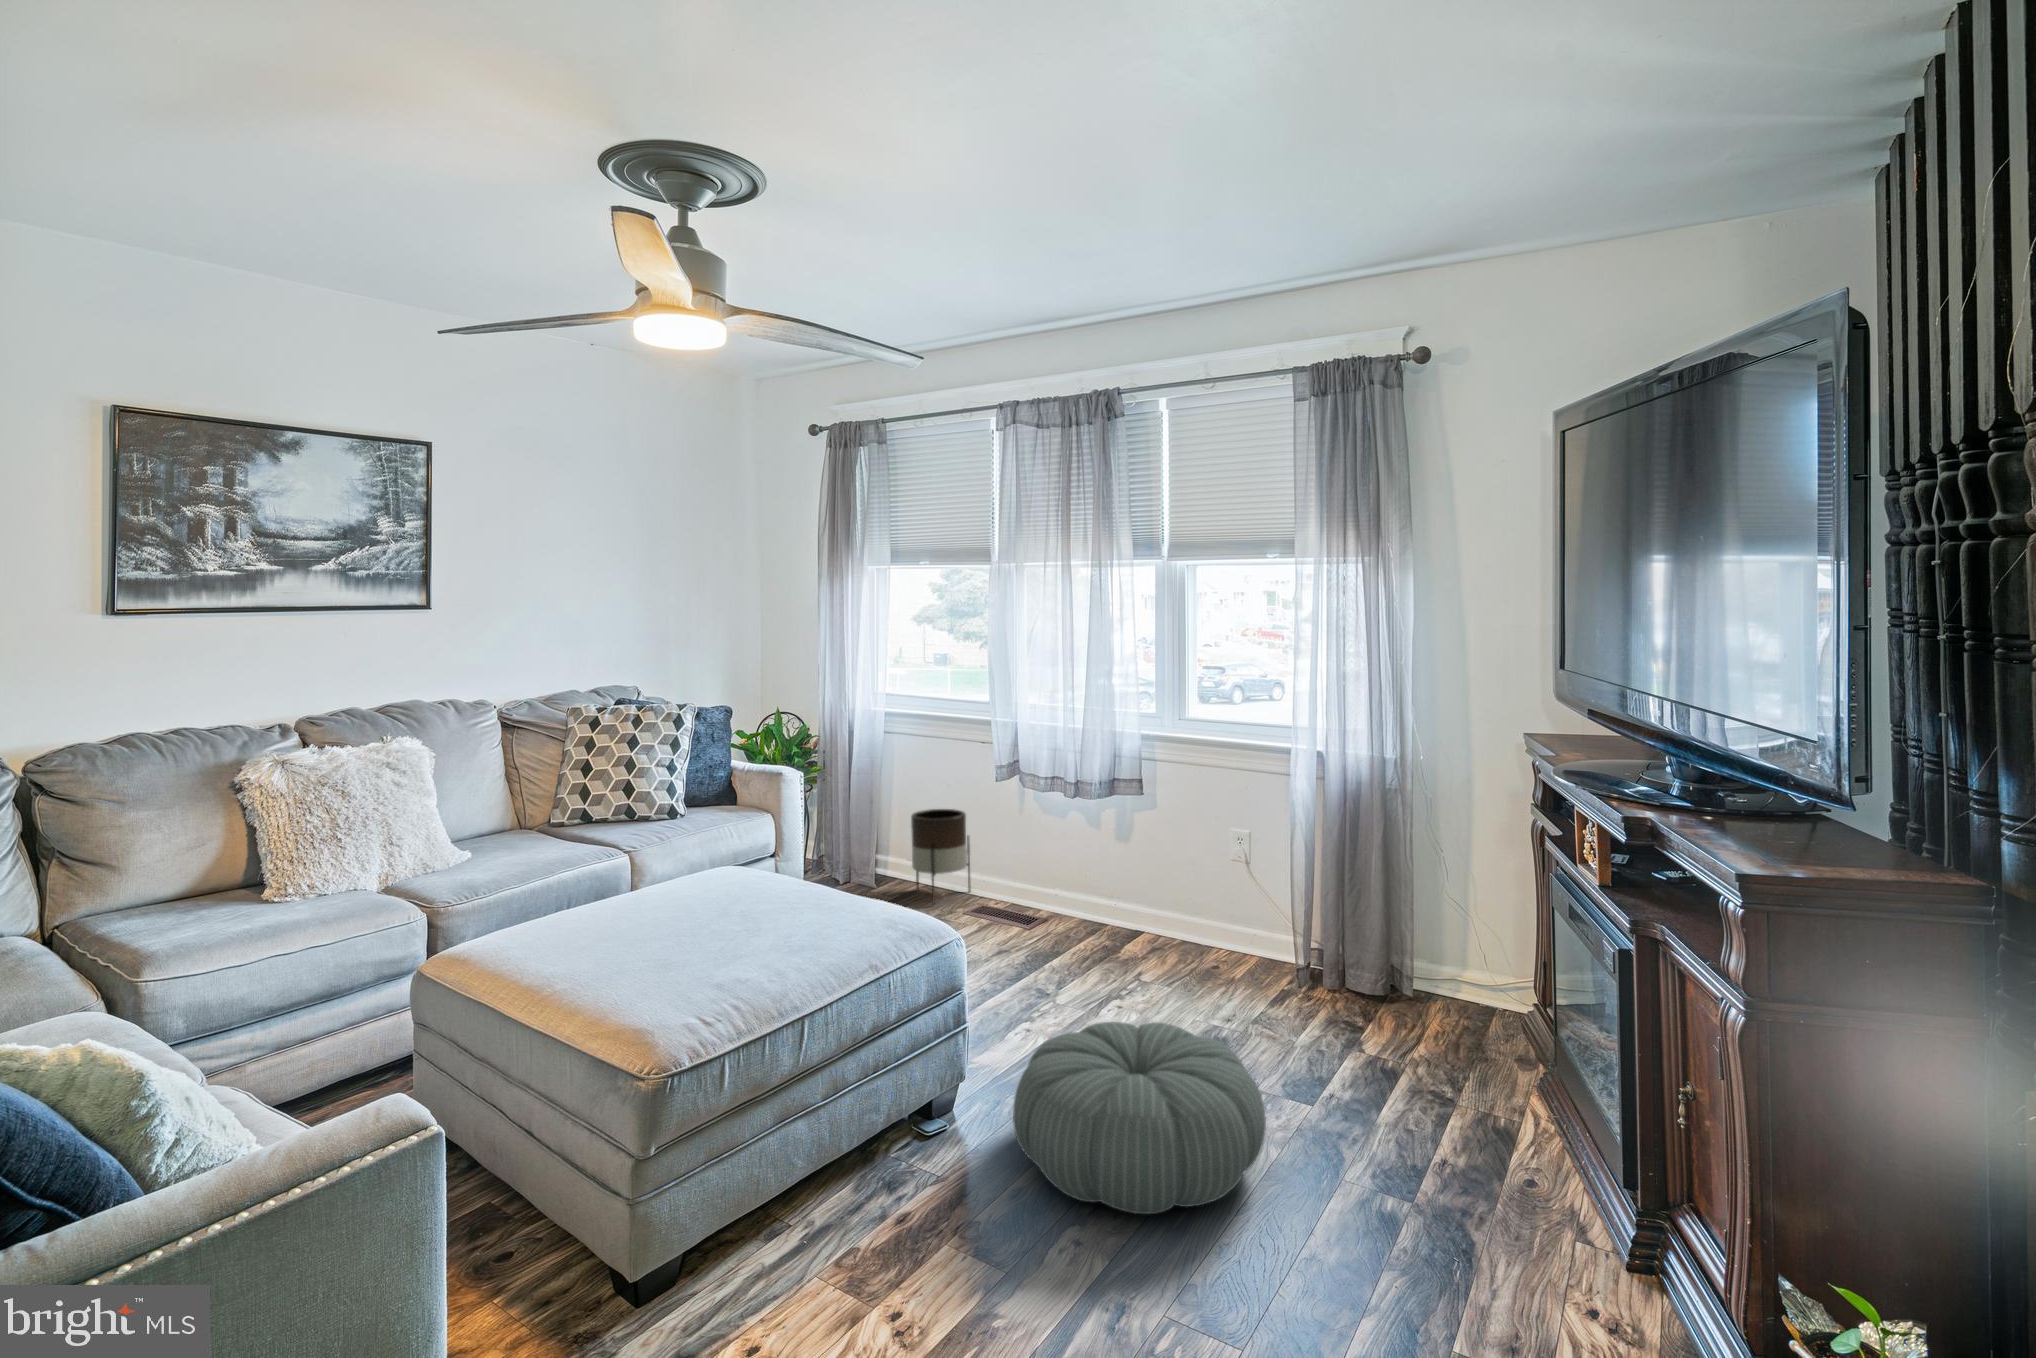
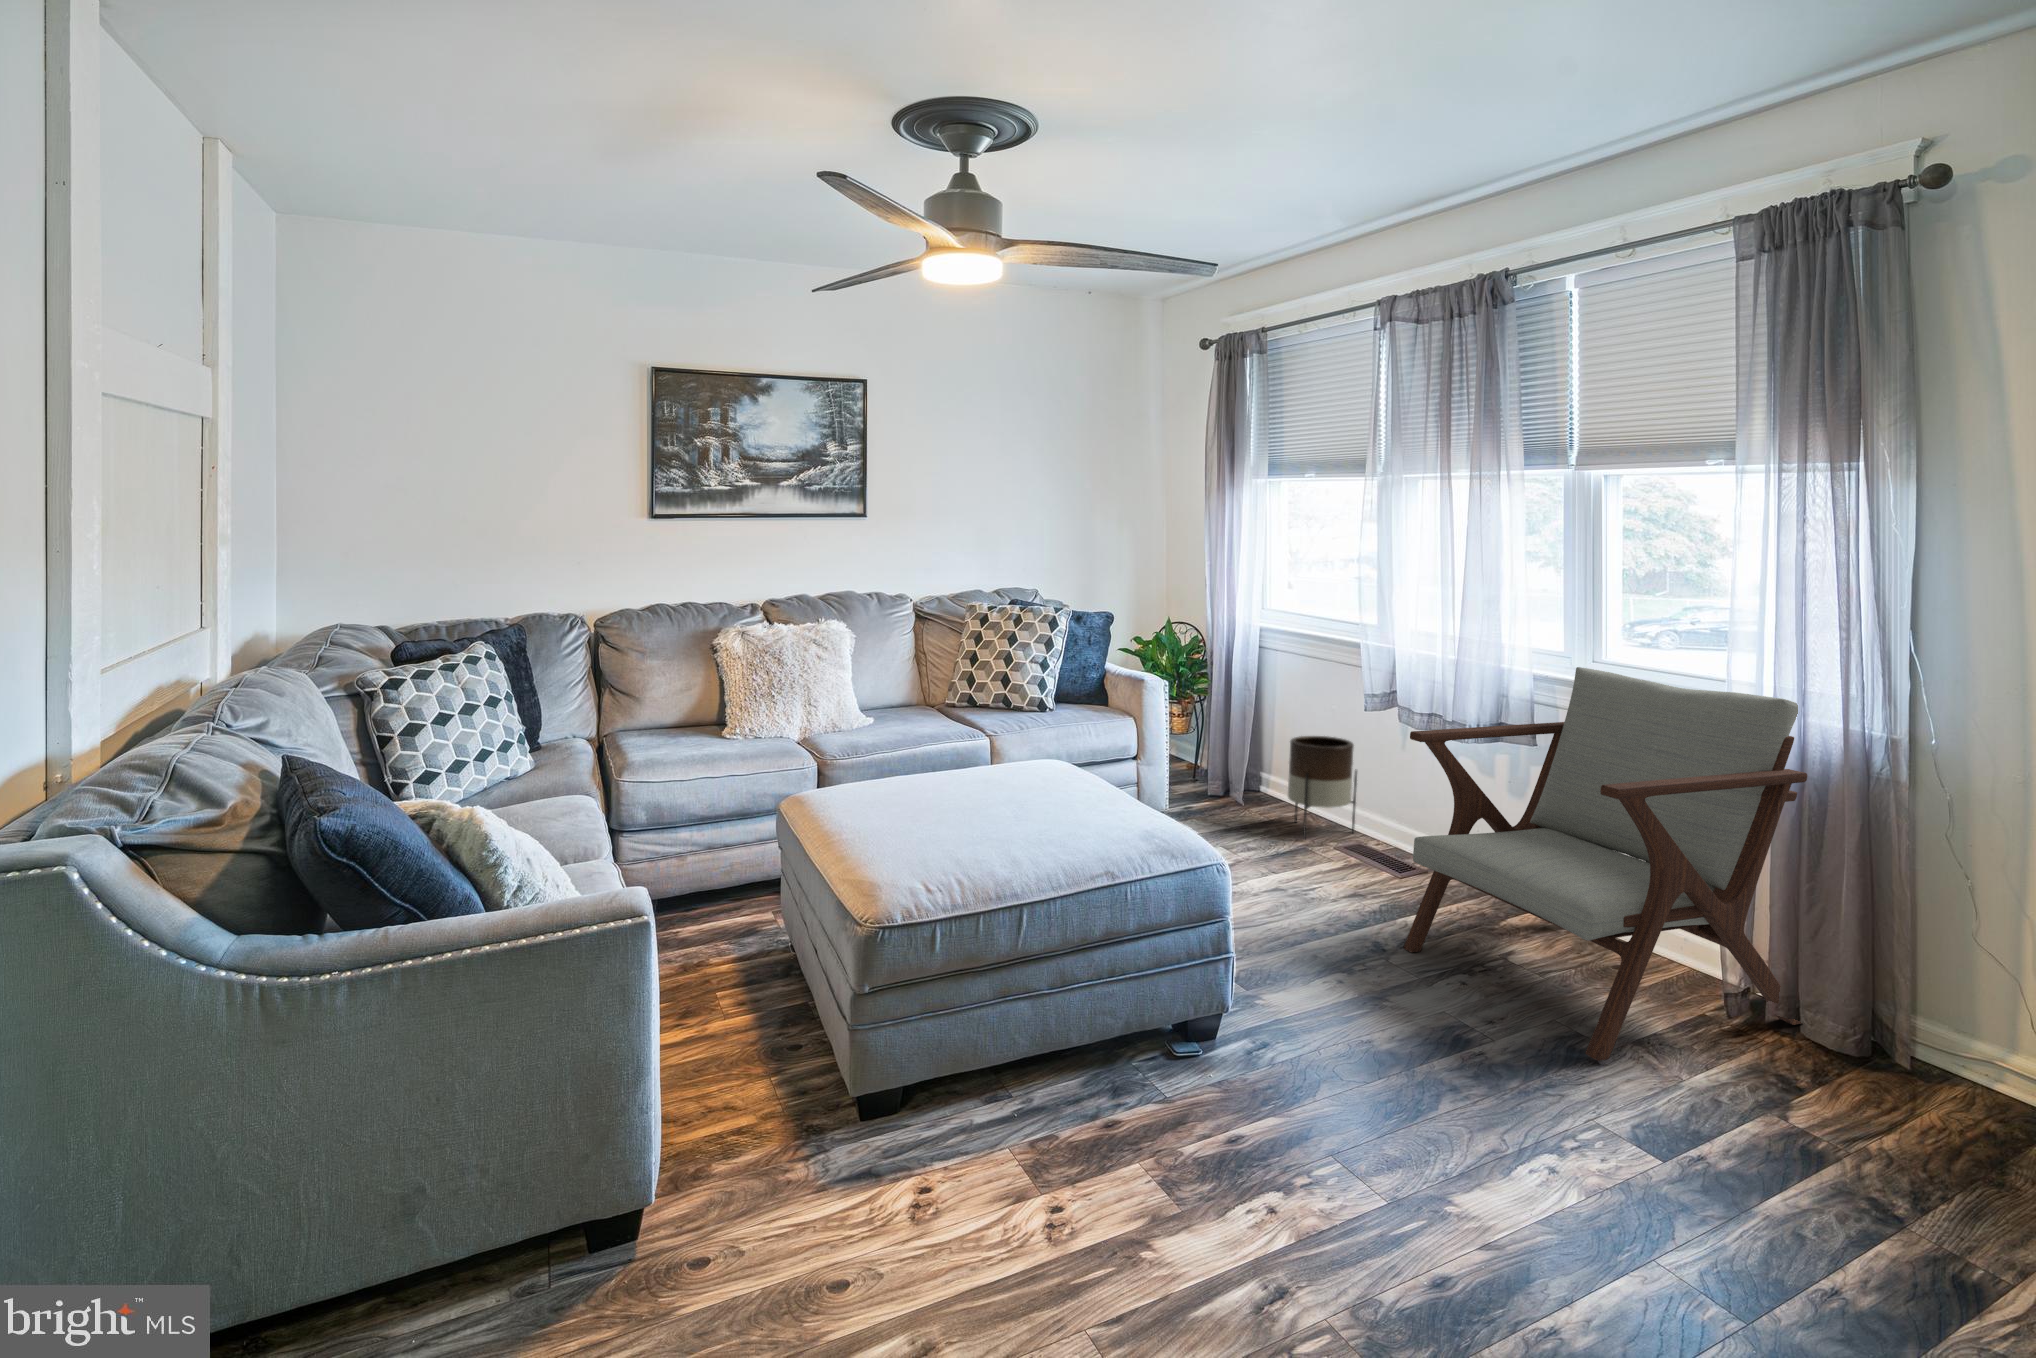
lounge chair: none [1051,731,1340,1043] -> present [1404,667,1807,1061]
pouf: present [1013,1022,1266,1214] -> none [1246,988,1554,1215]

